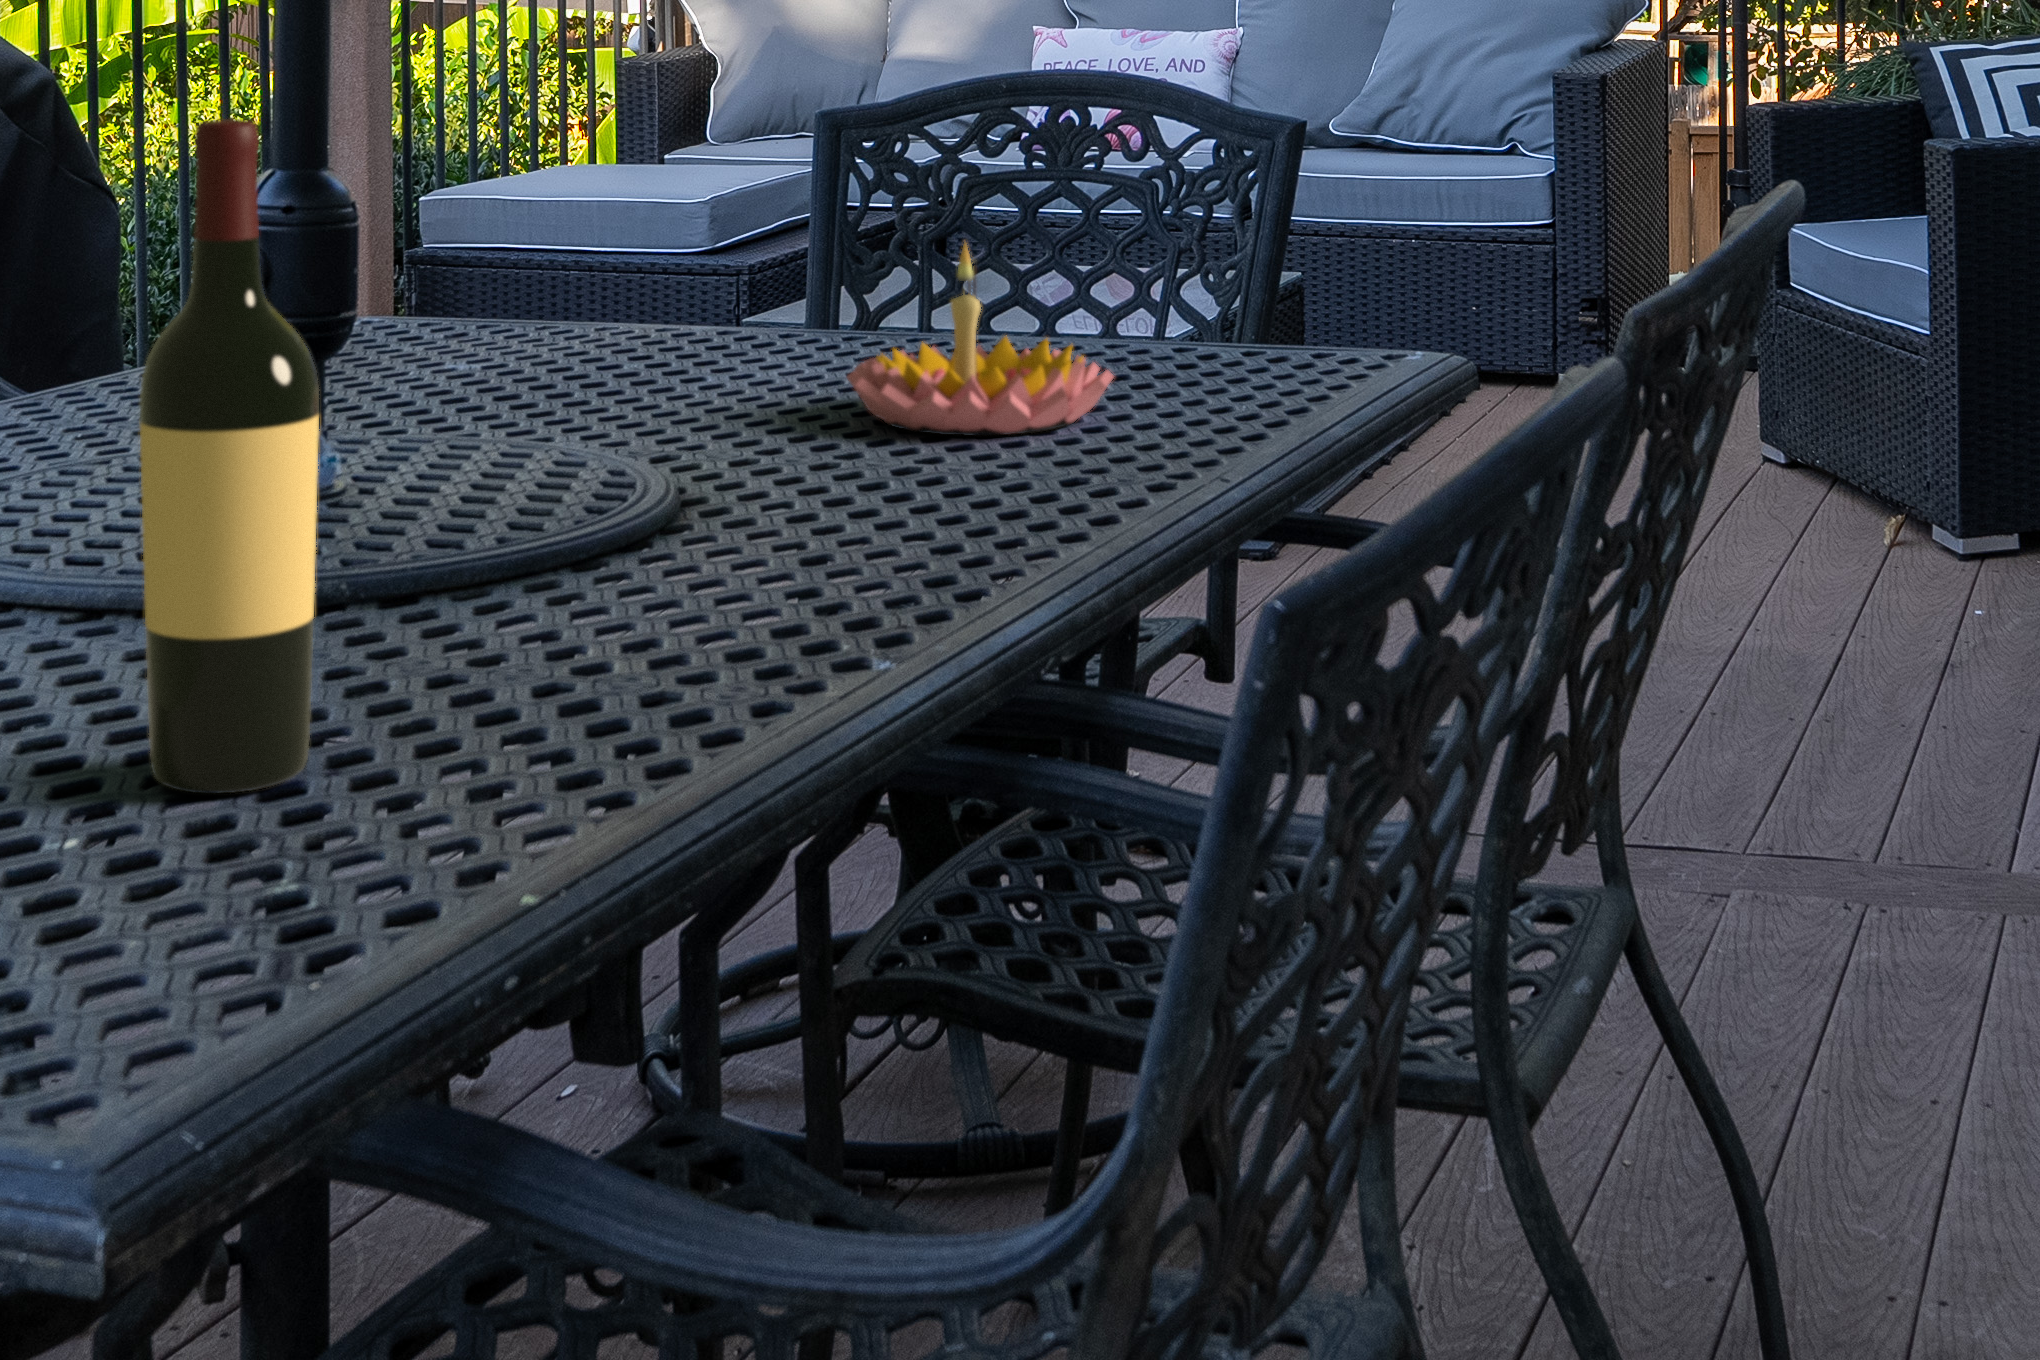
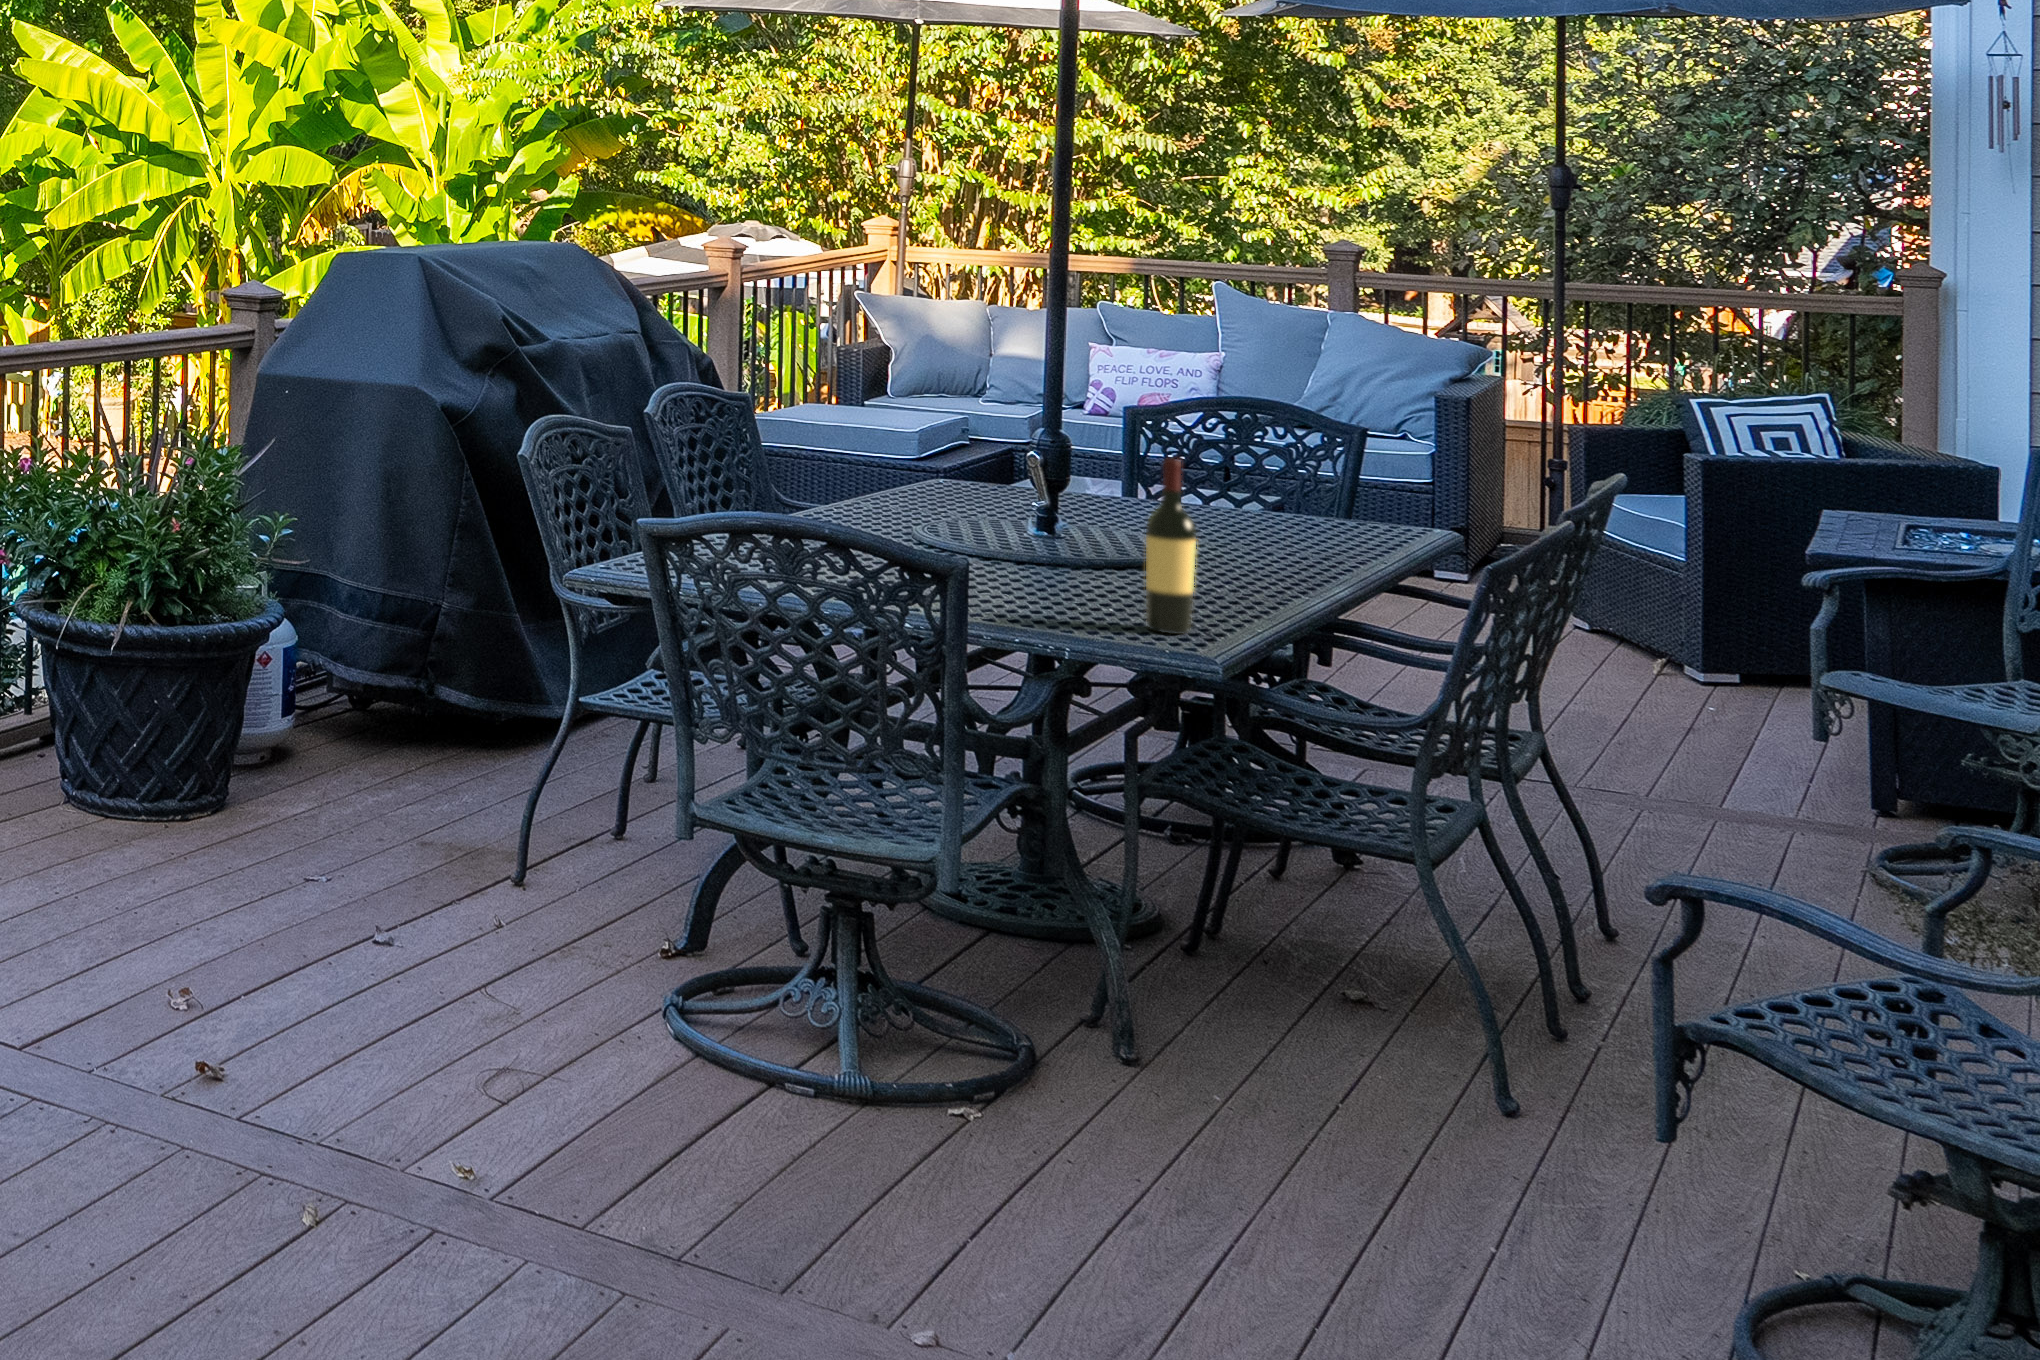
candle holder: present [847,244,1114,436] -> none [1238,491,1344,562]

